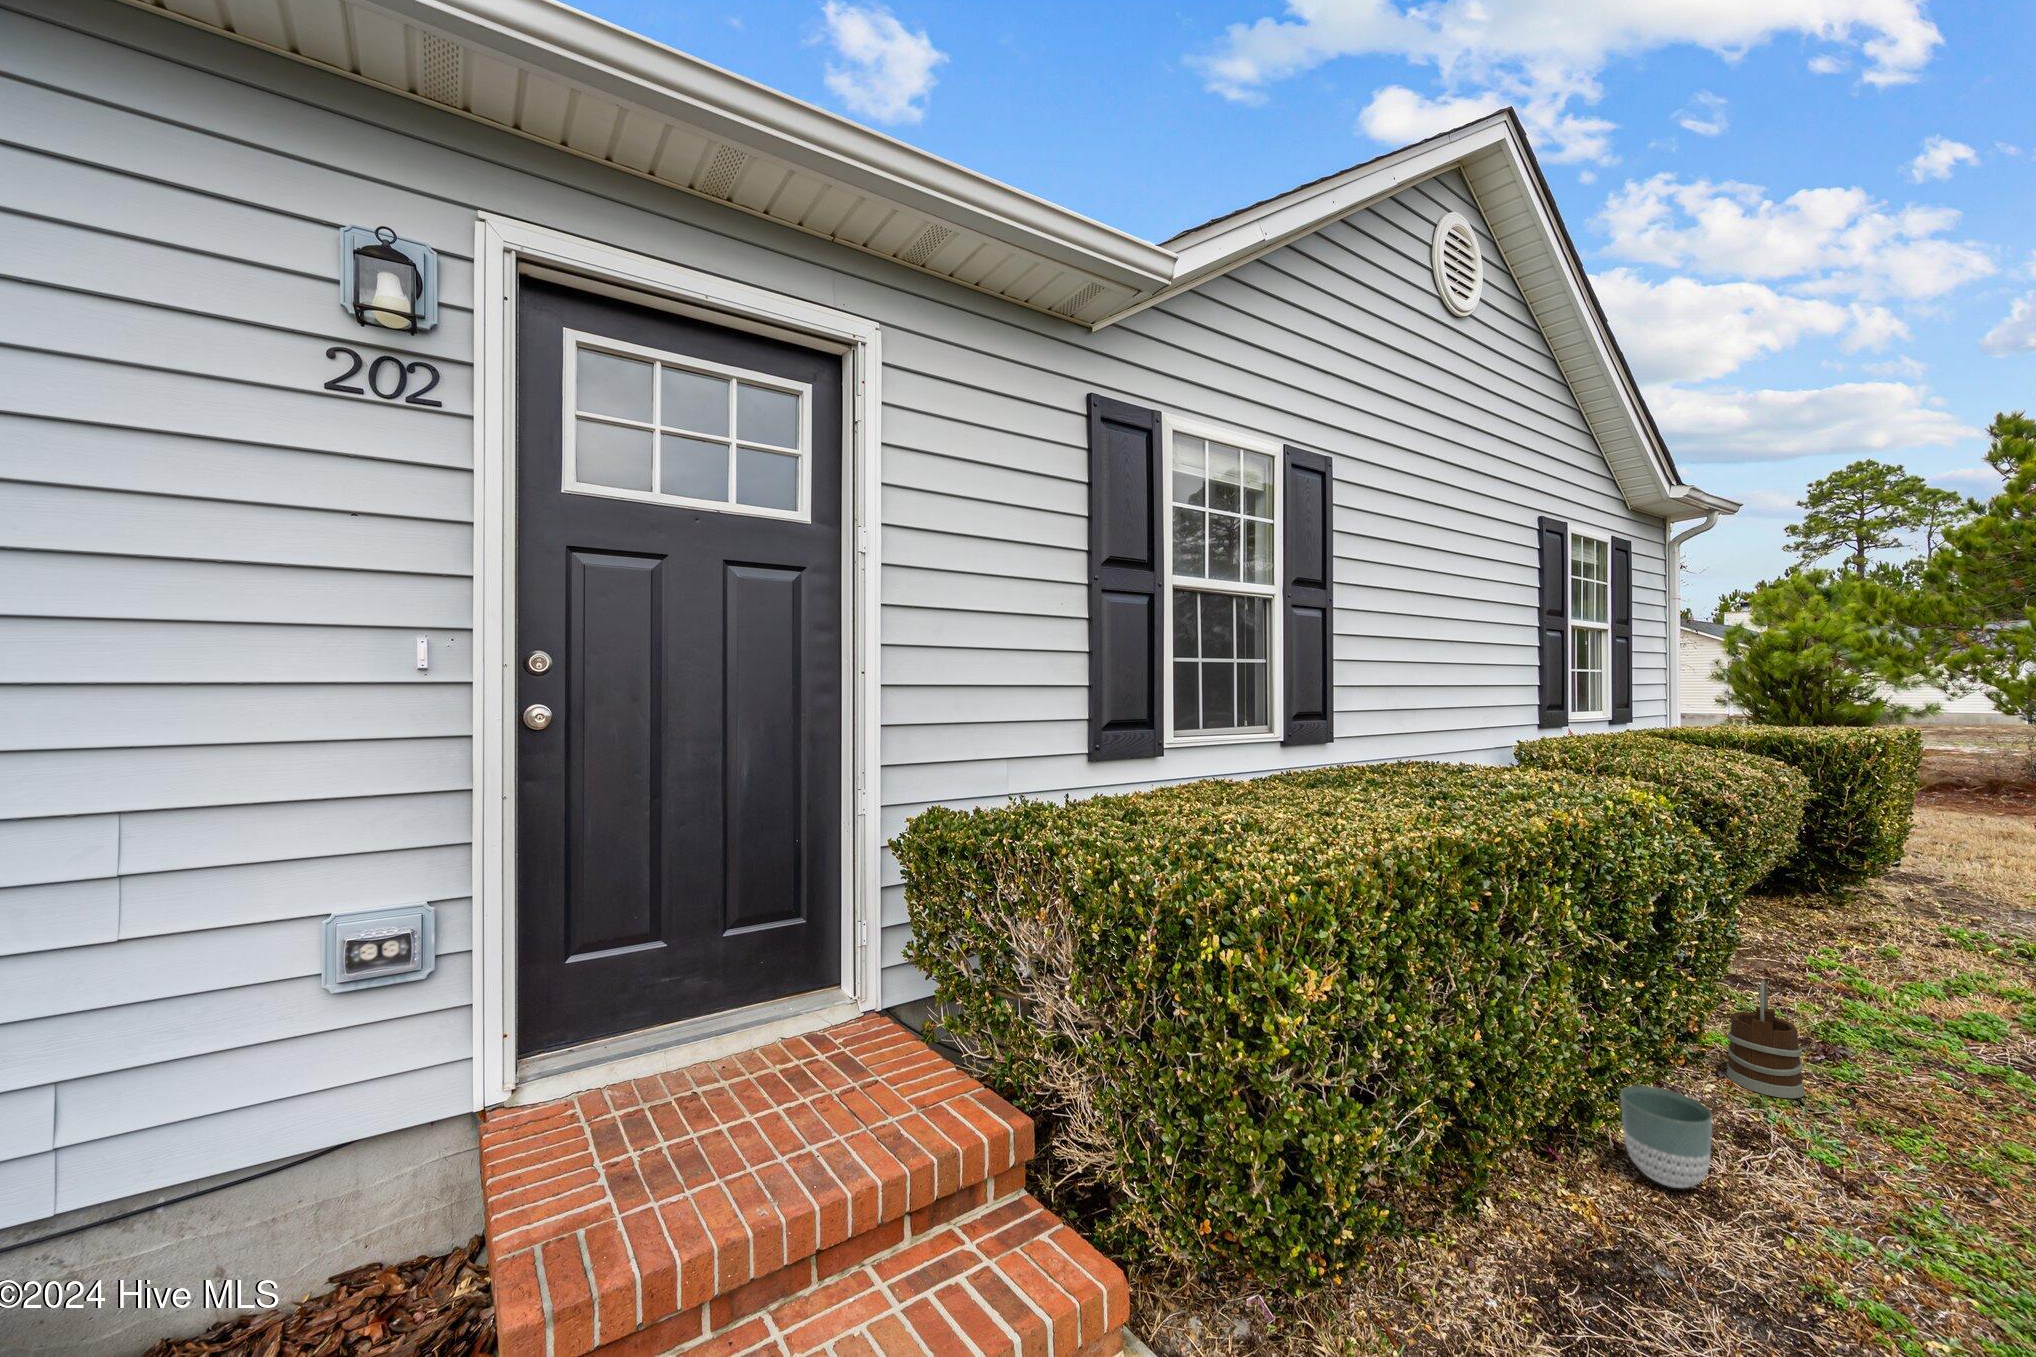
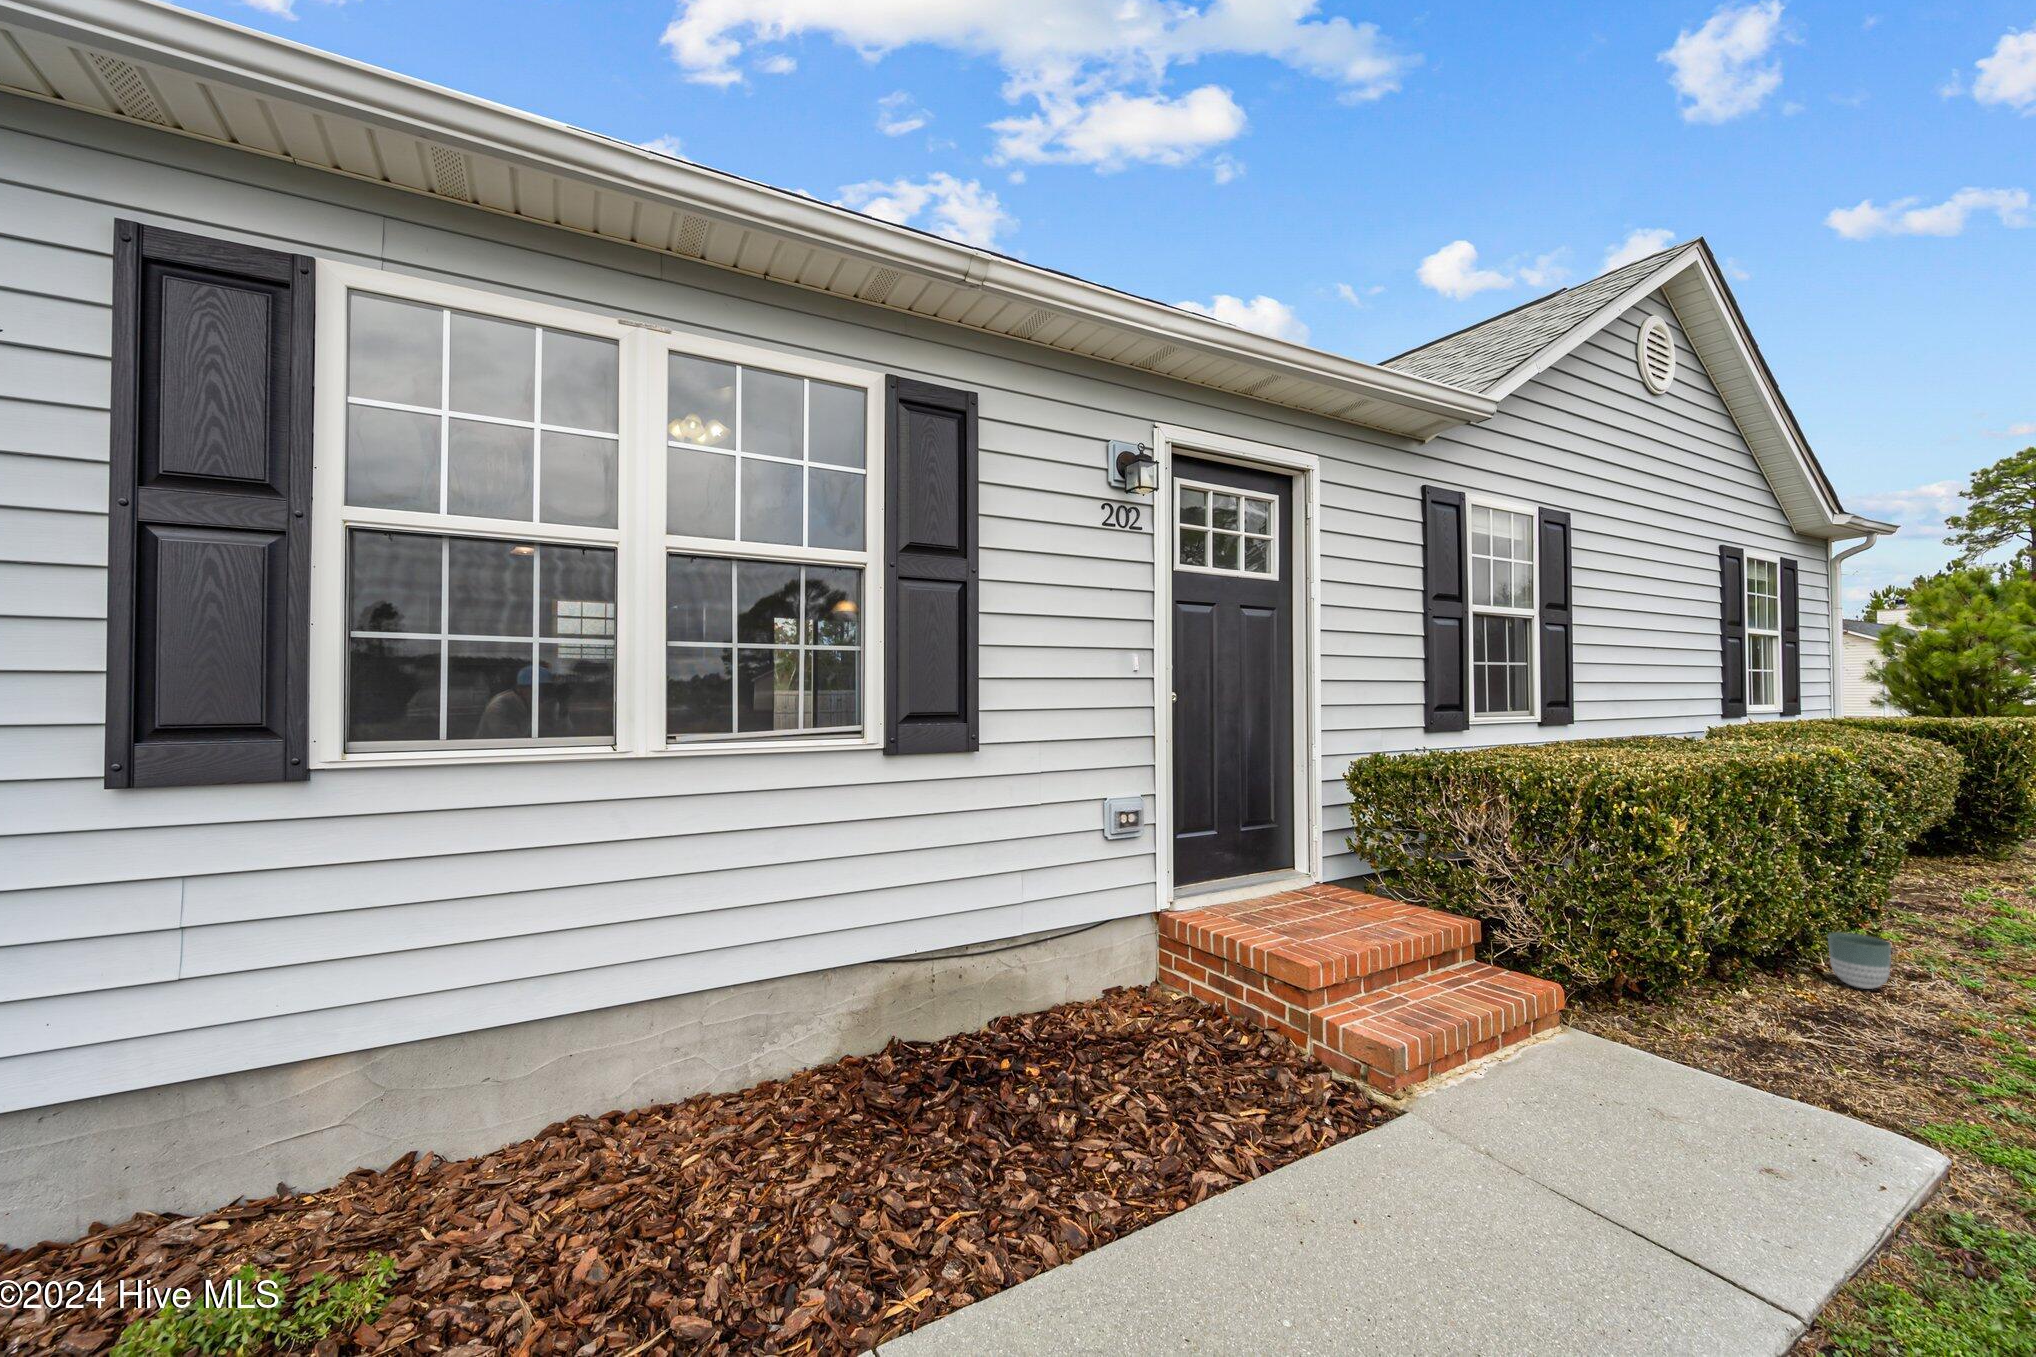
wooden bucket: present [1727,981,1805,1098] -> none [1898,882,1956,958]

